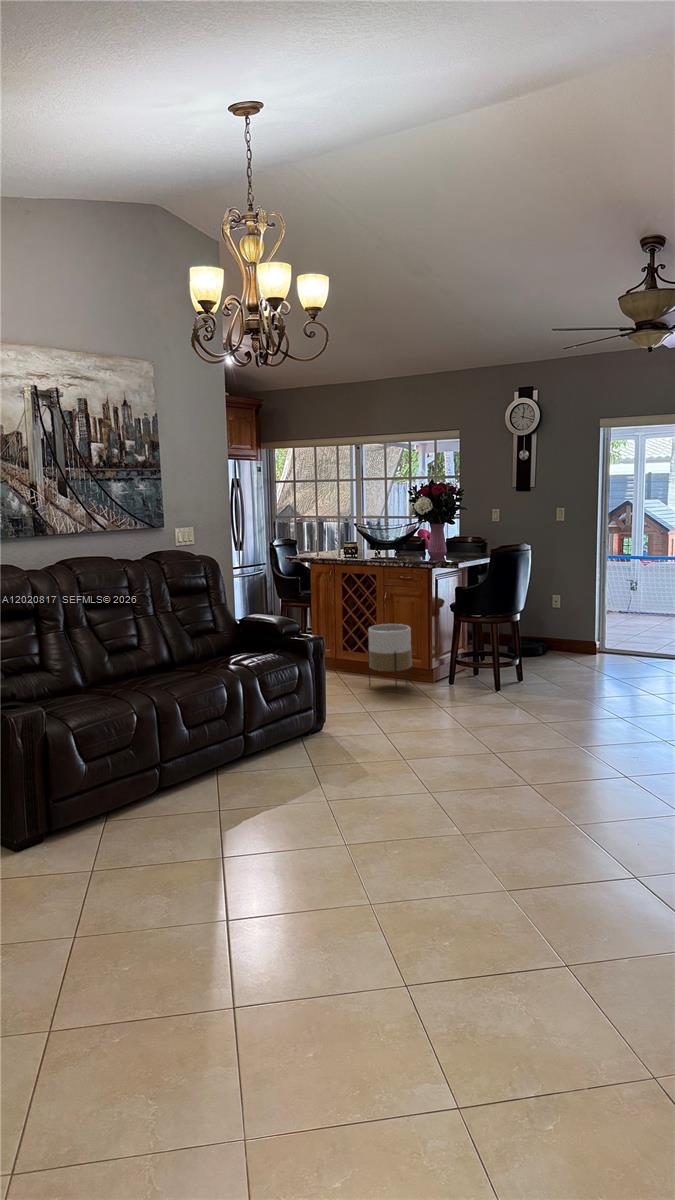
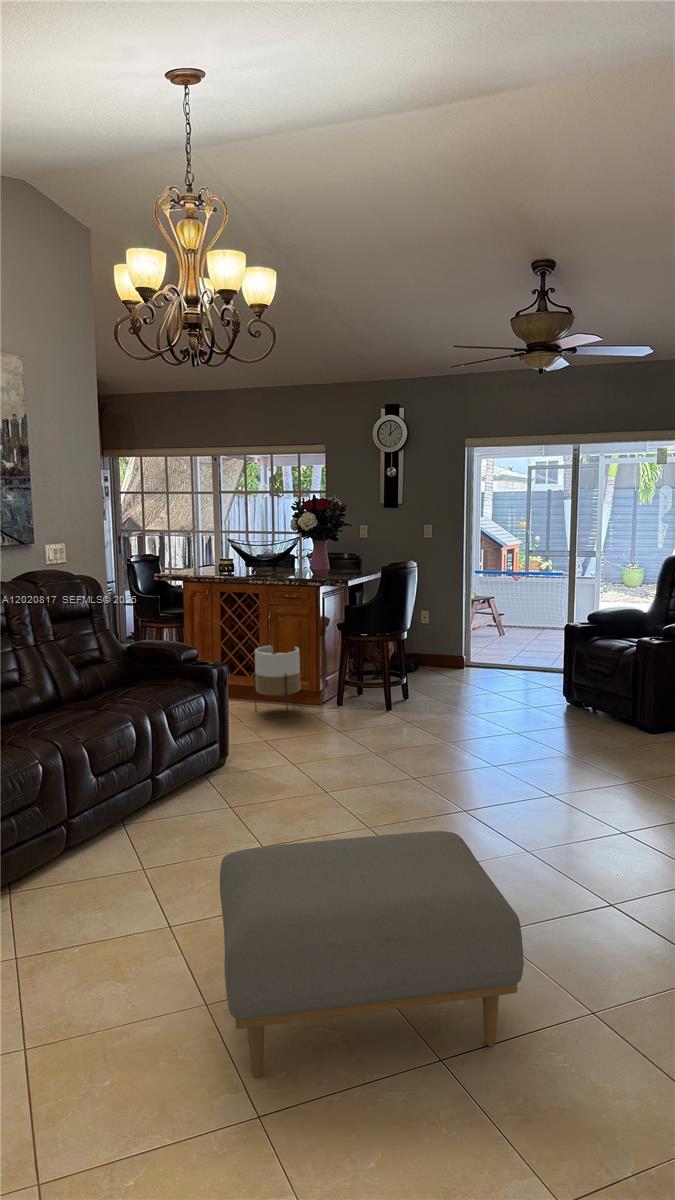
ottoman: none [216,789,478,978] -> present [220,831,524,1079]

